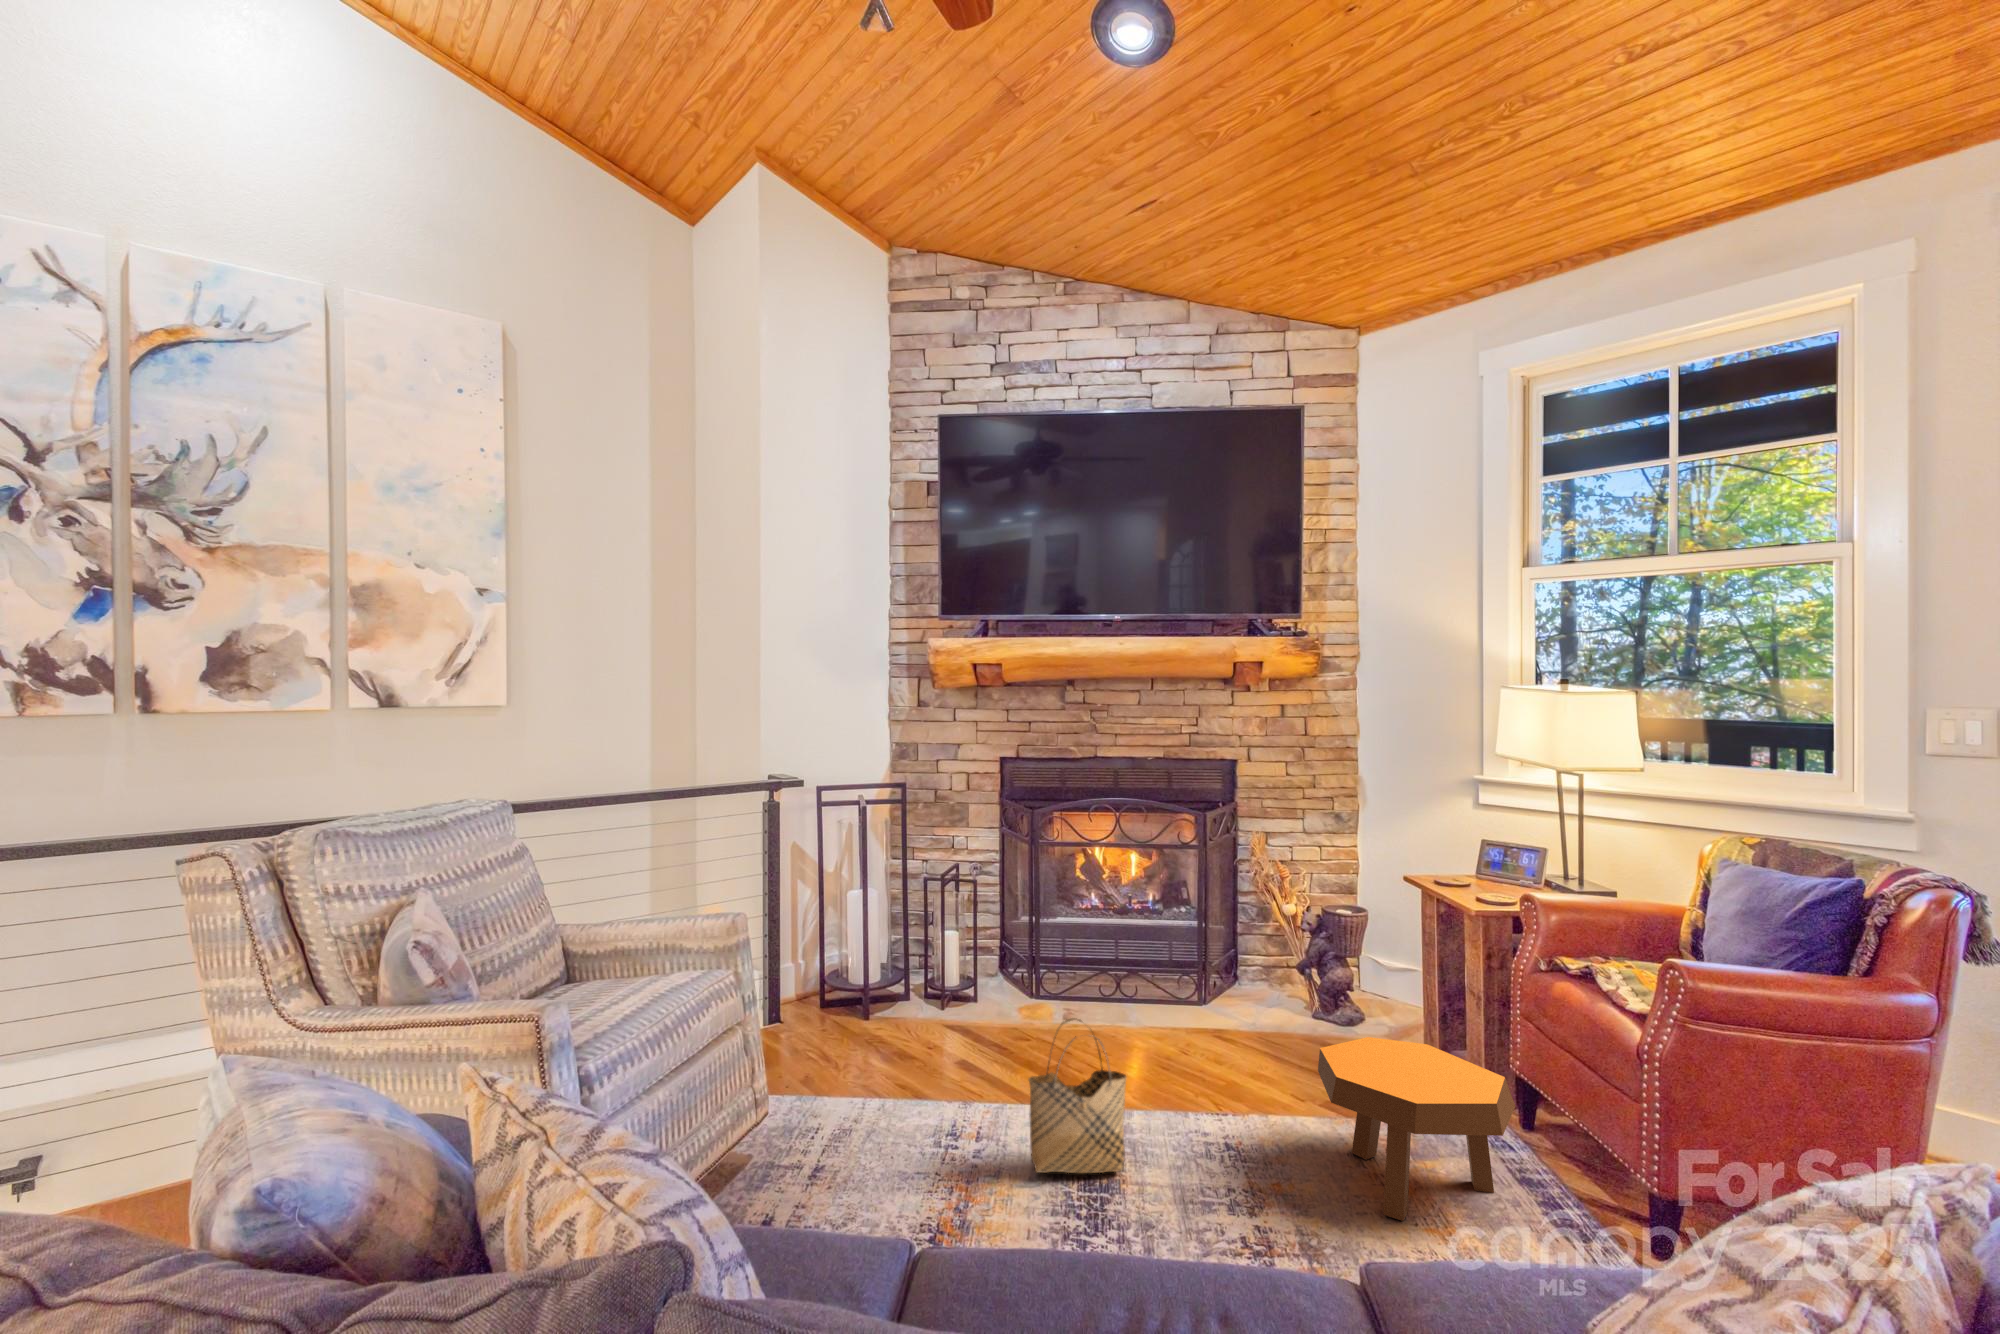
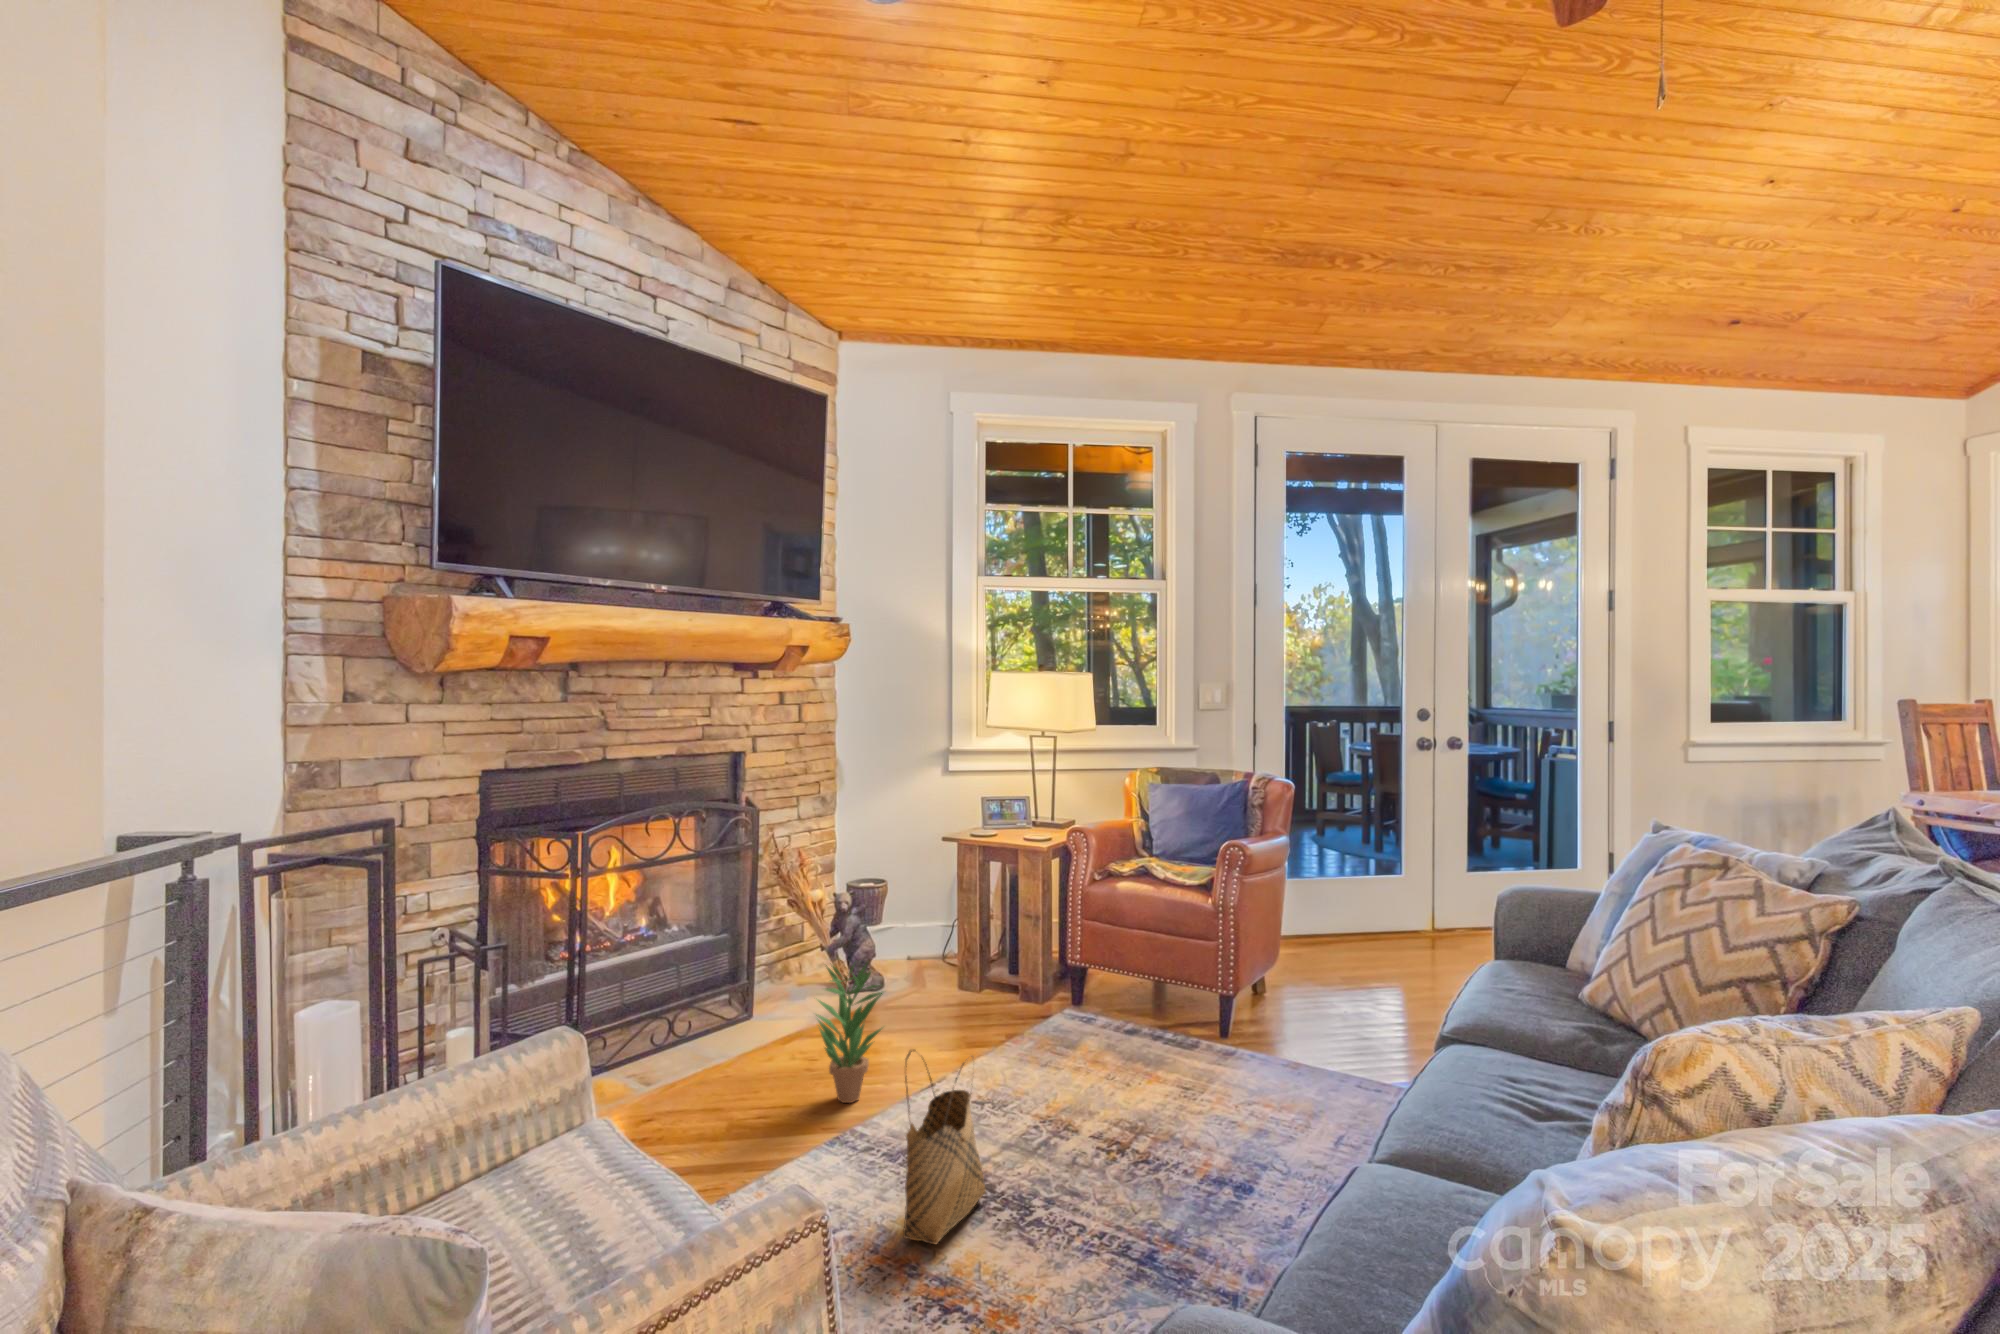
potted plant: none [1127,948,1196,1082] -> present [816,962,883,1103]
footstool: present [1318,1037,1515,1221] -> none [1049,967,1201,1109]

